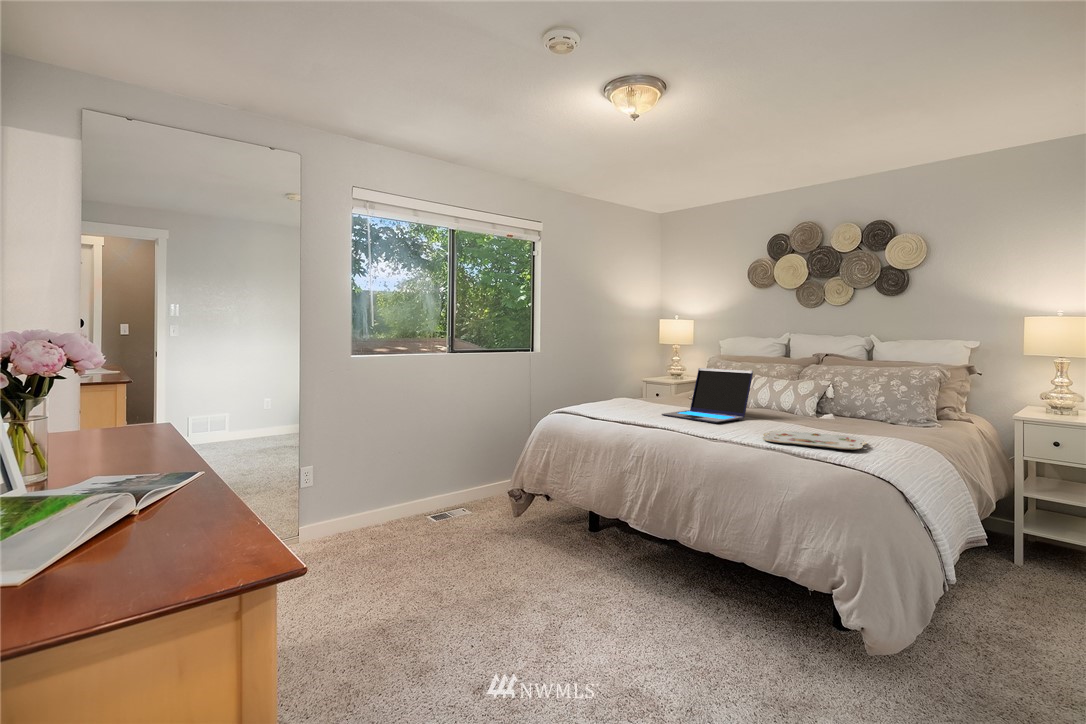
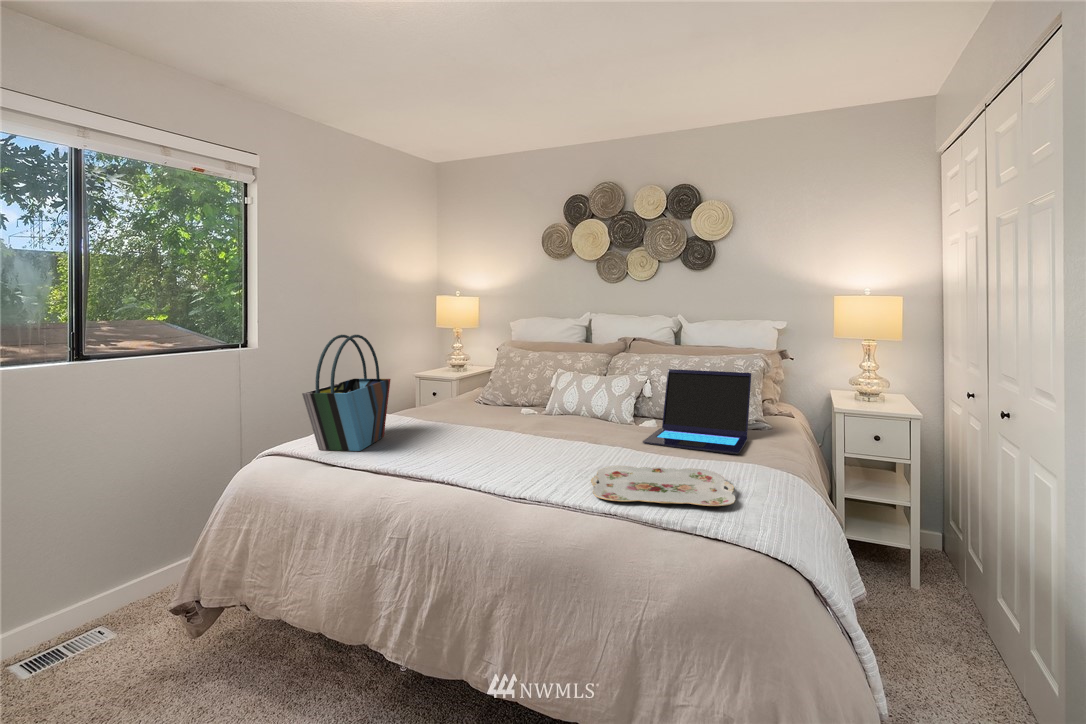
tote bag: none [582,341,631,413] -> present [302,335,391,451]
laptop: present [662,368,753,423] -> present [643,369,752,454]

